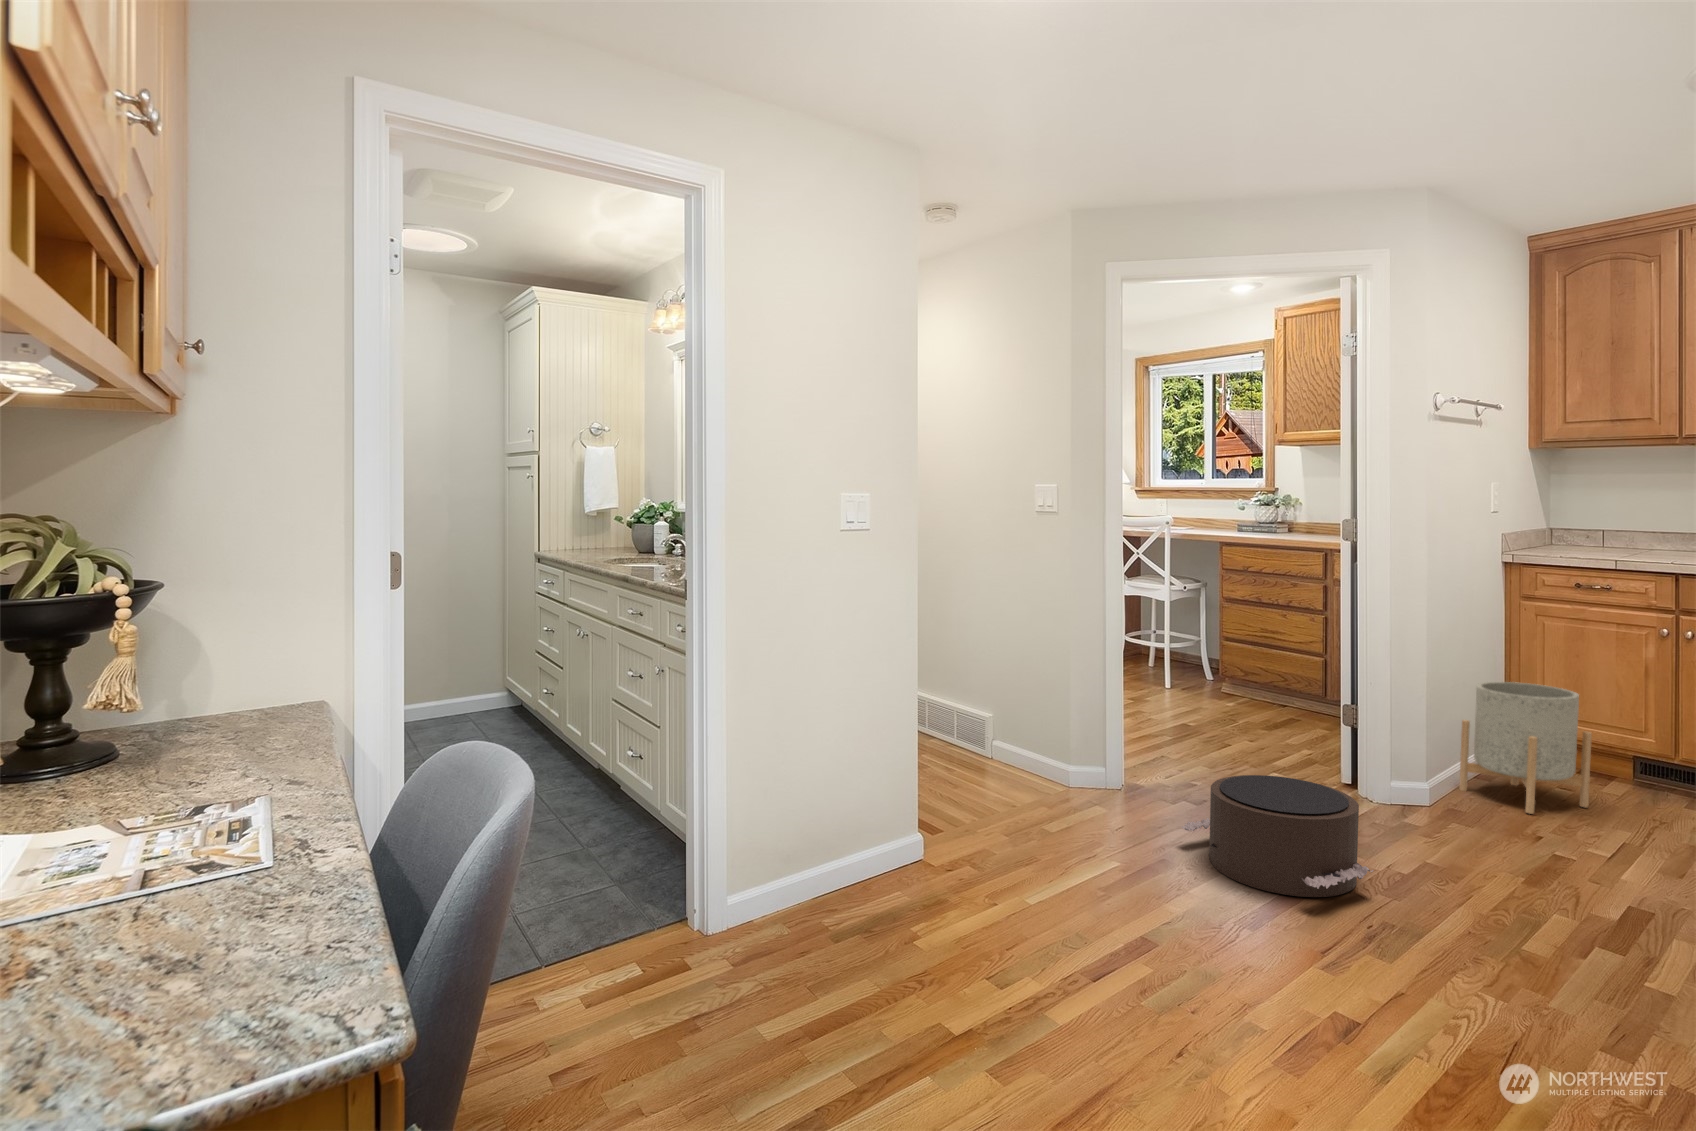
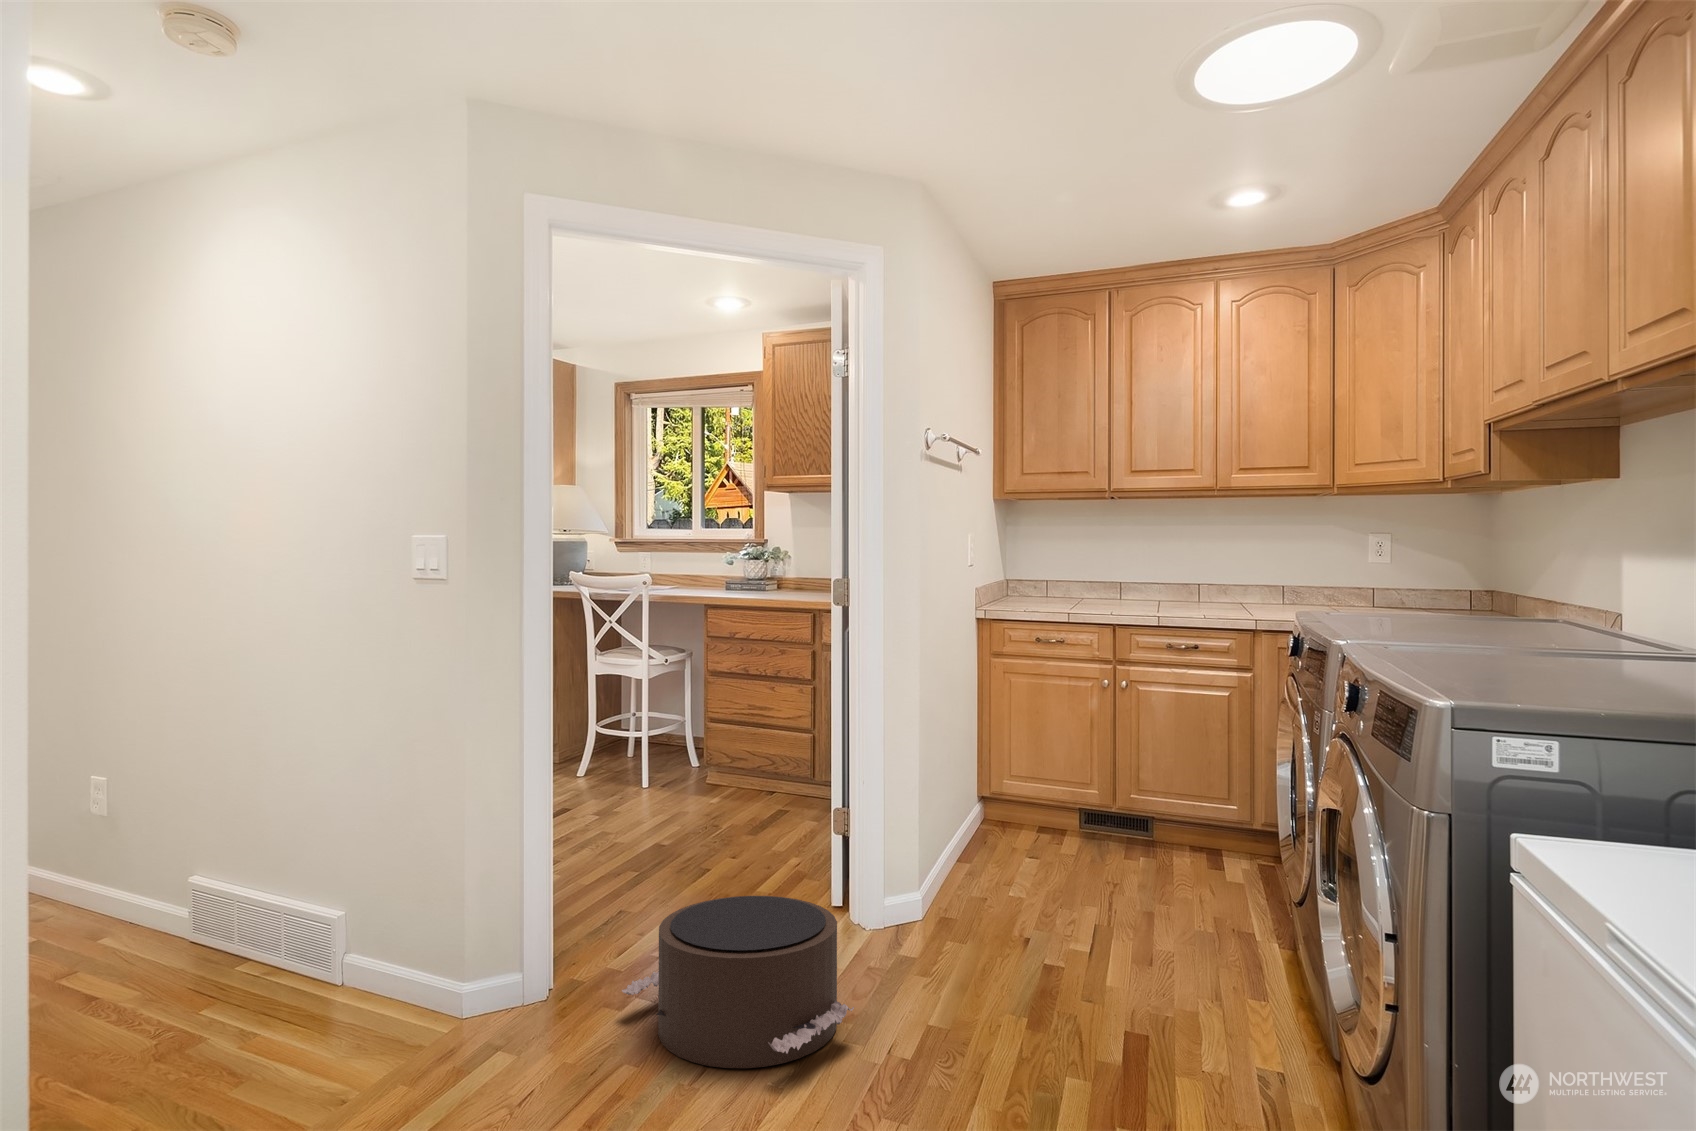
planter: present [1459,682,1592,814] -> none [945,746,1057,892]

